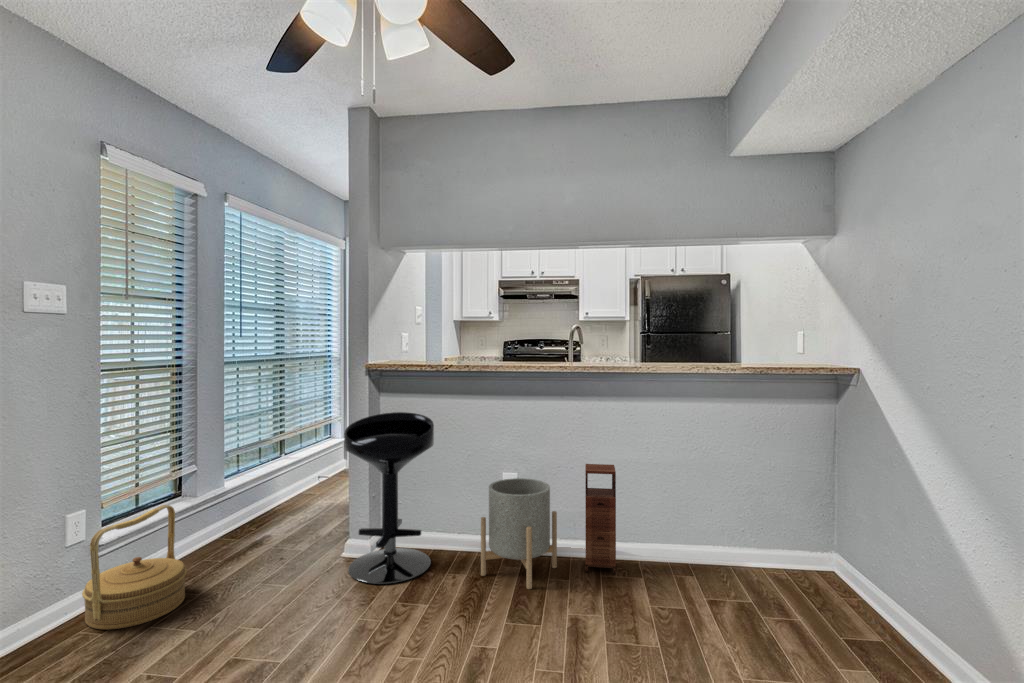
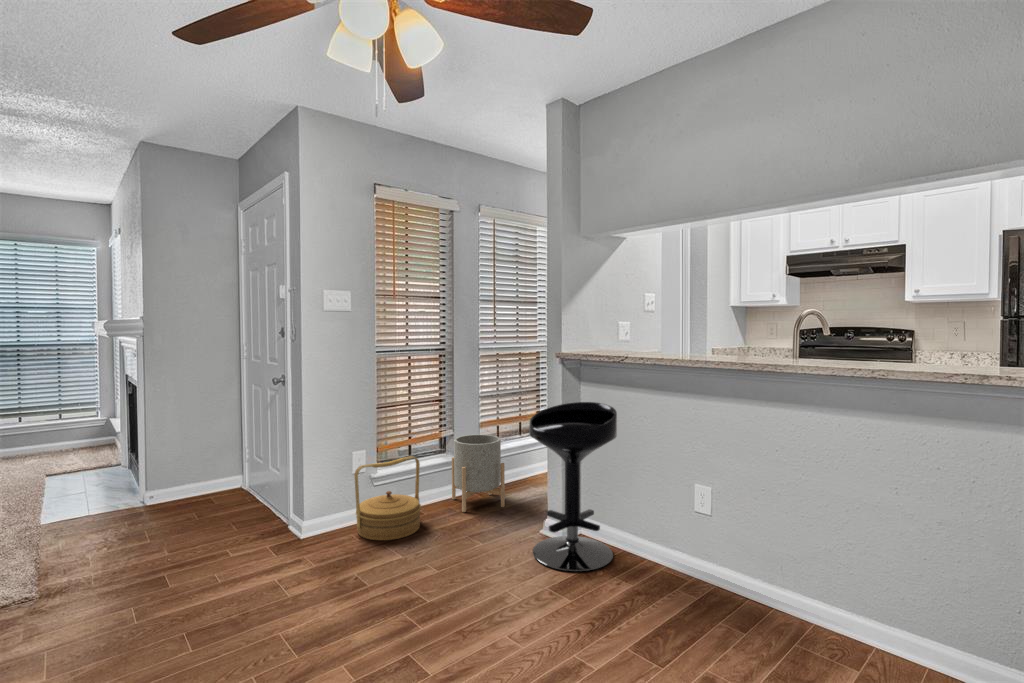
storage cabinet: present [585,464,616,574] -> none [777,493,837,651]
planter: present [481,478,557,589] -> present [452,435,505,512]

